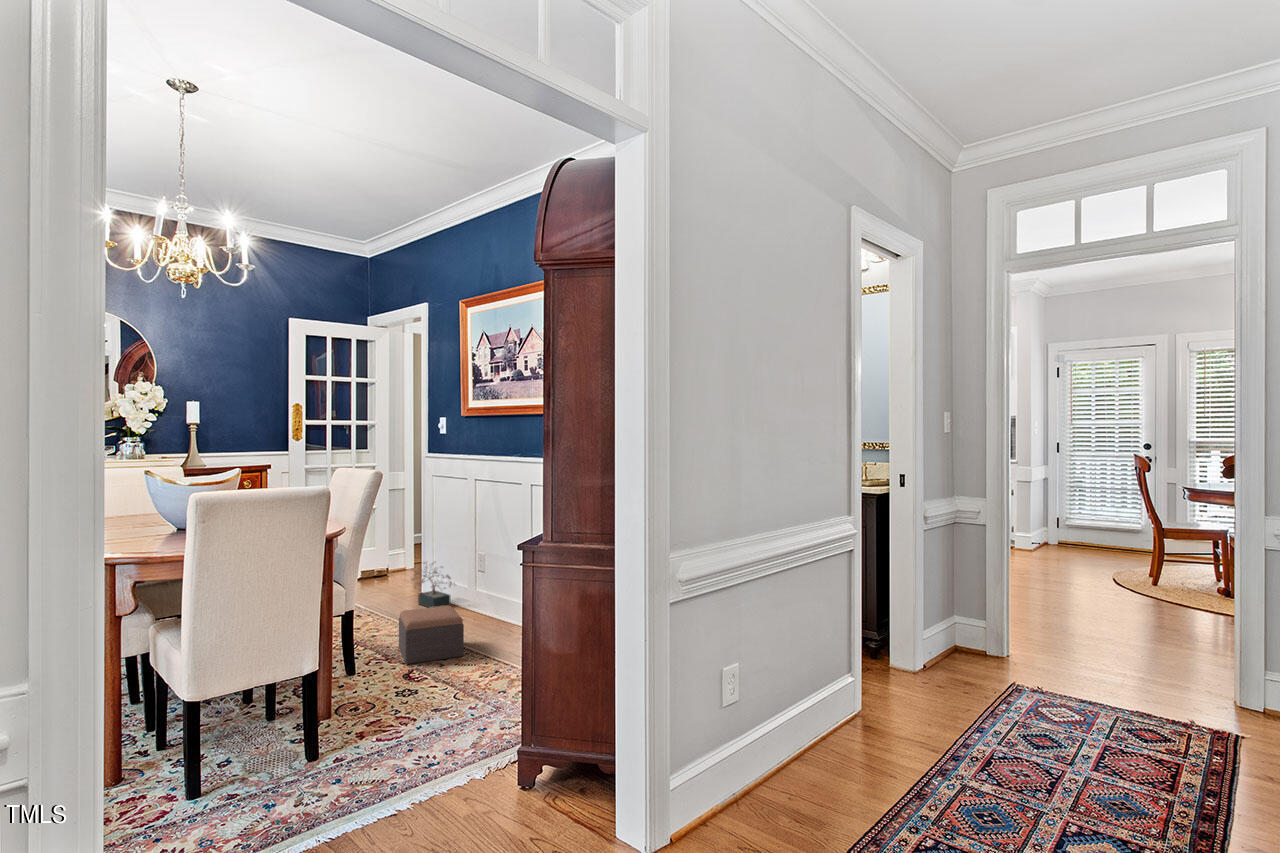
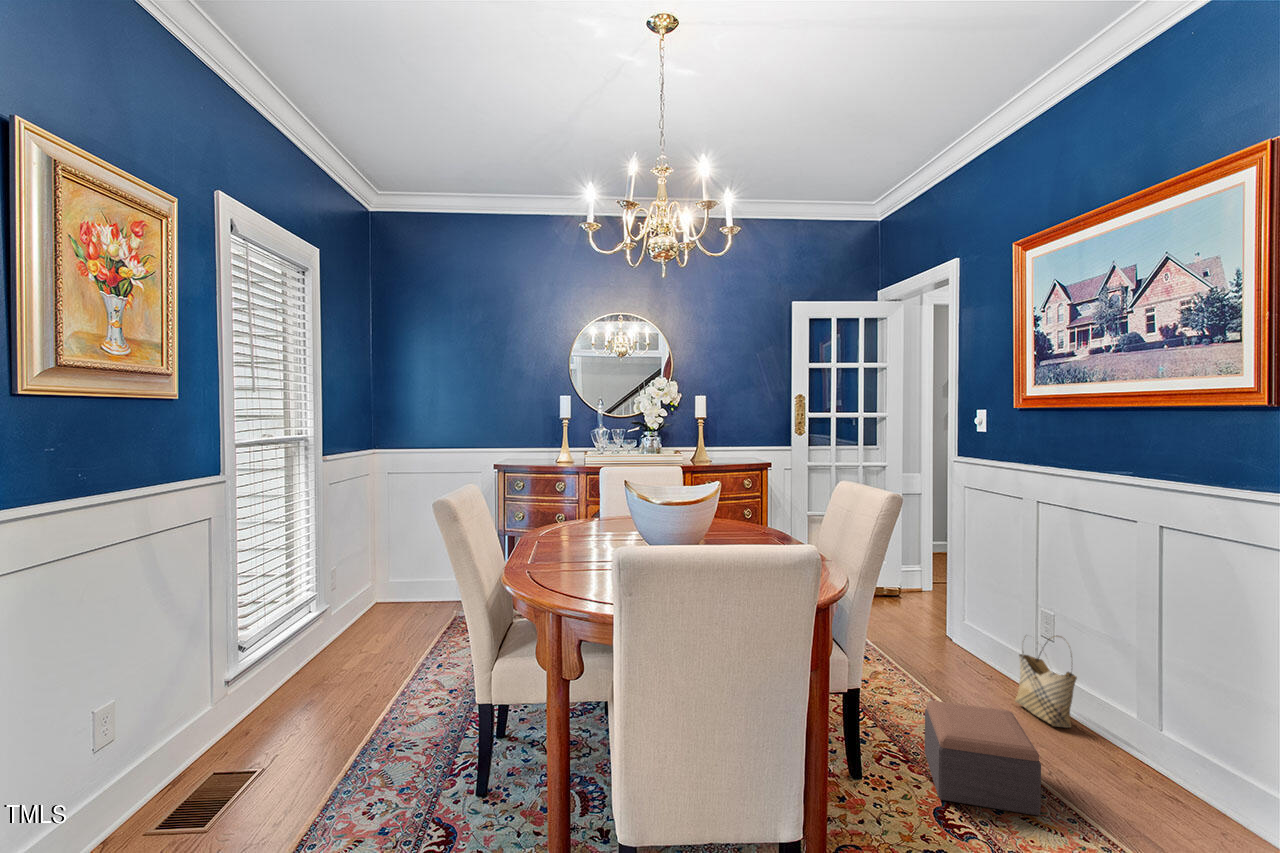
decorative plant: present [411,562,455,608] -> none [931,603,1003,676]
woven basket: none [461,564,494,620] -> present [1015,636,1077,728]

